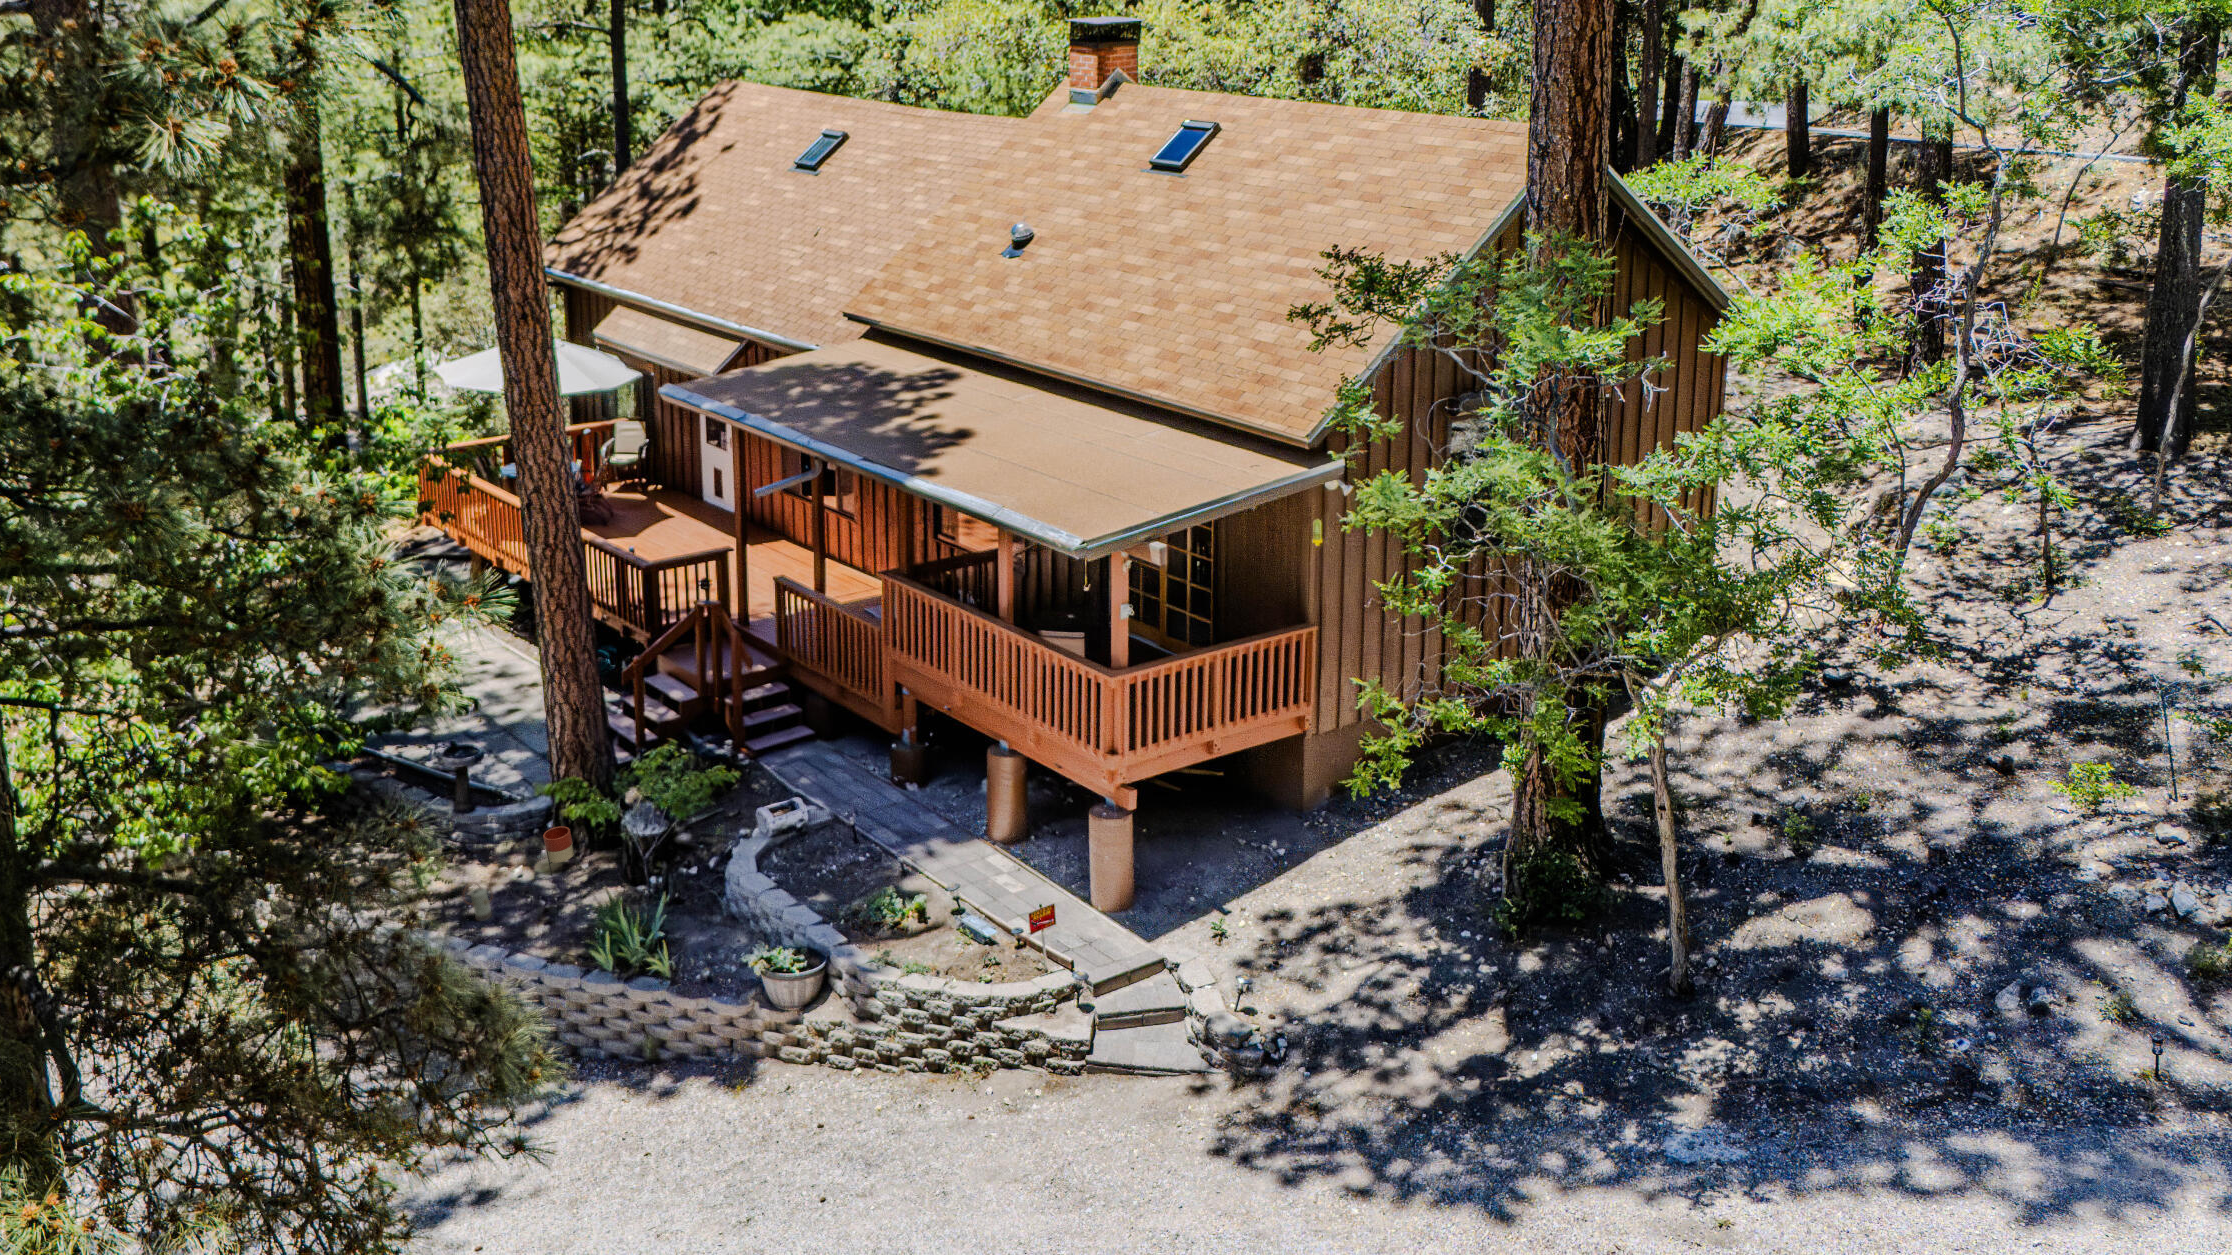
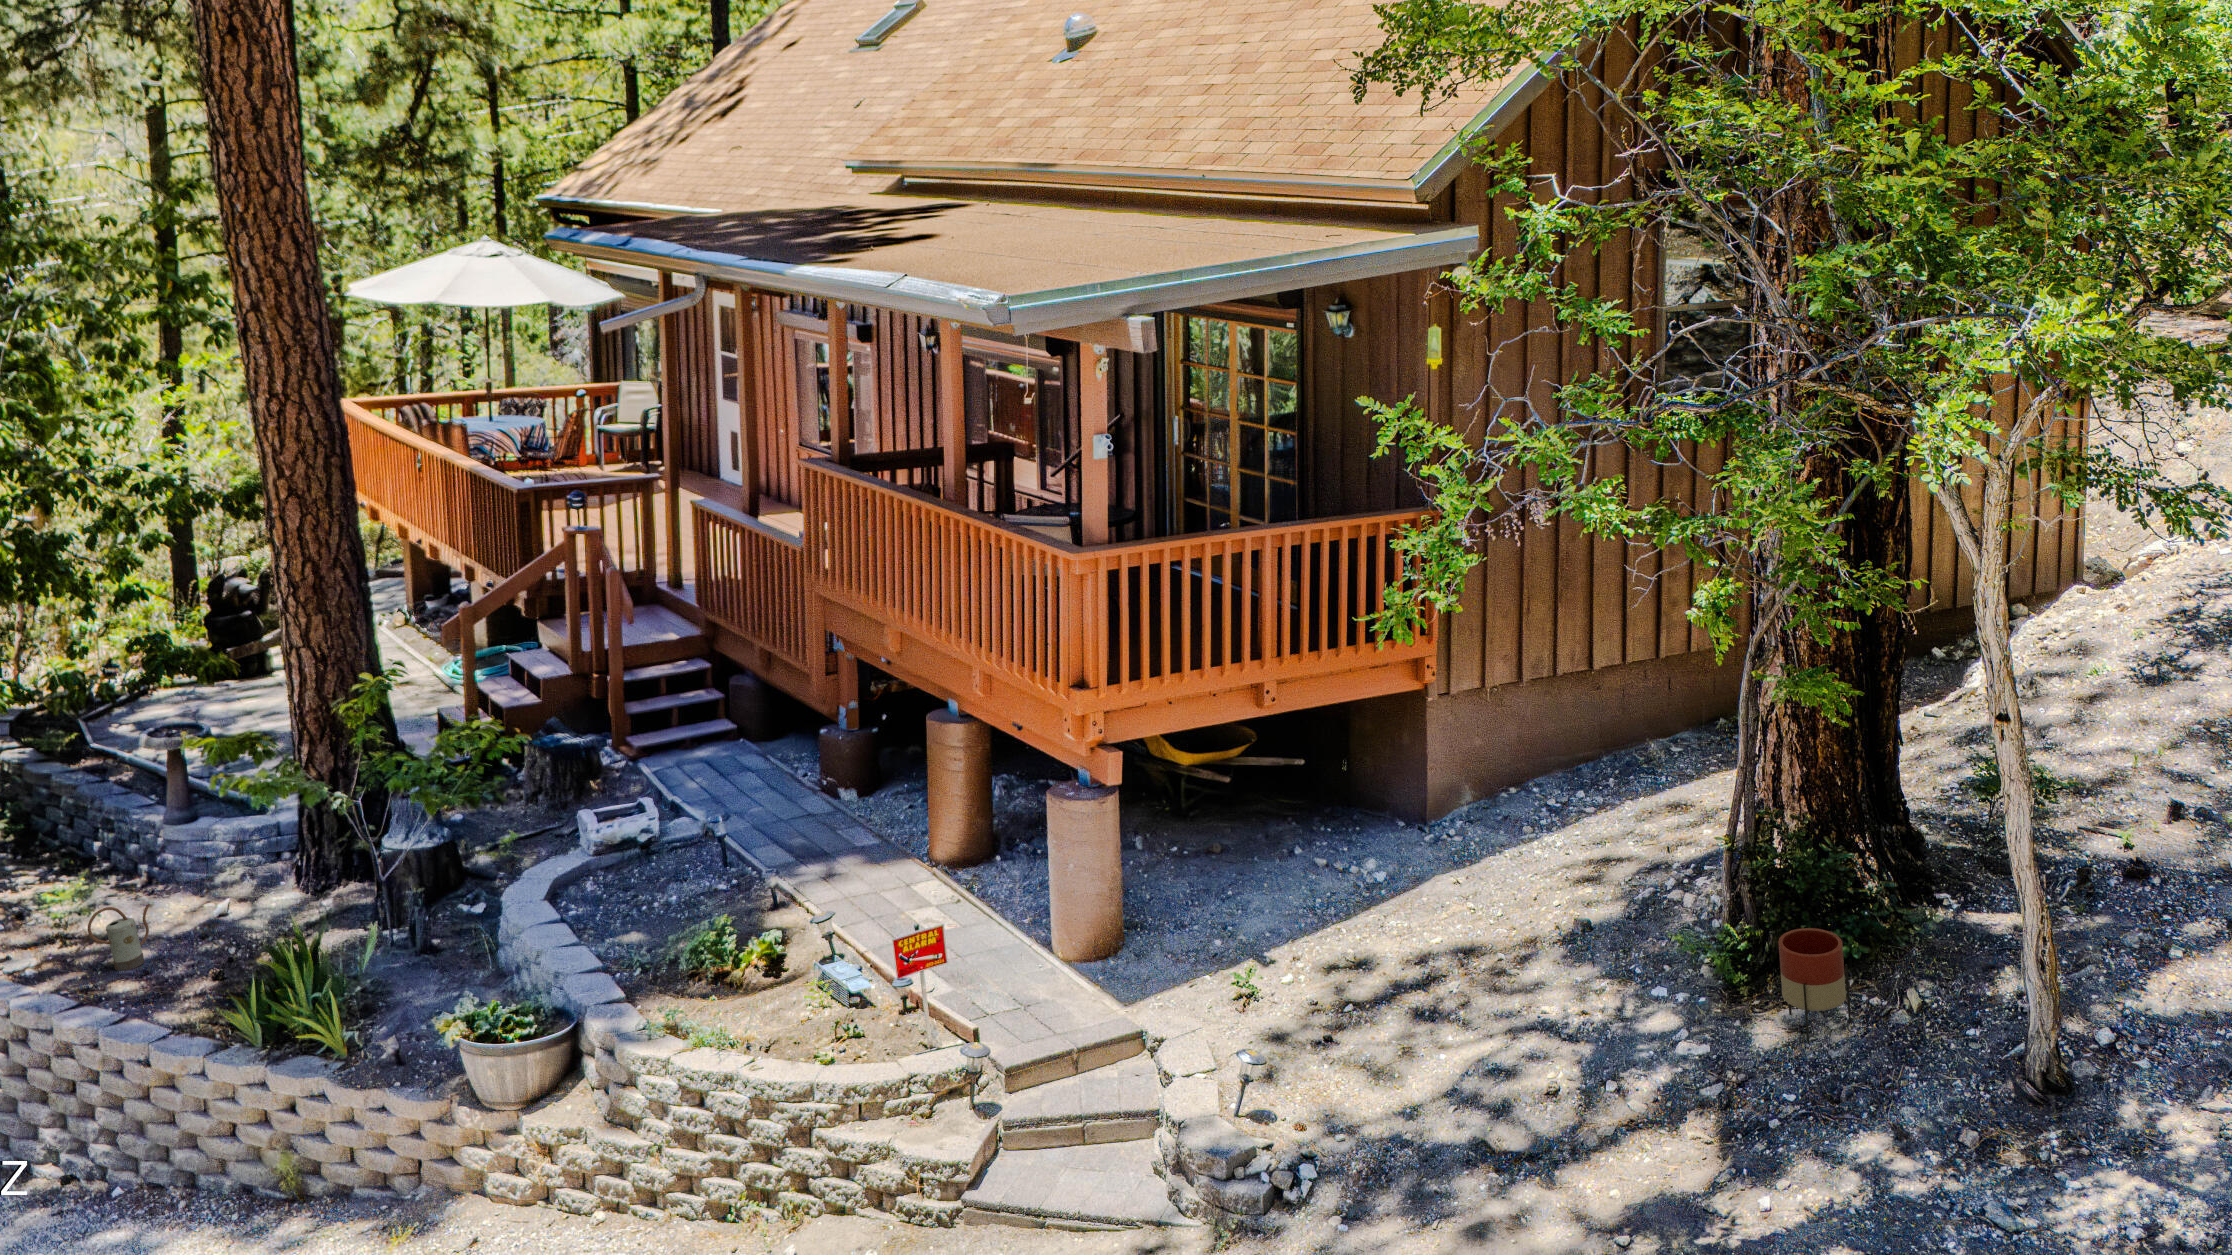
planter: present [543,826,578,875] -> present [1779,928,1851,1044]

